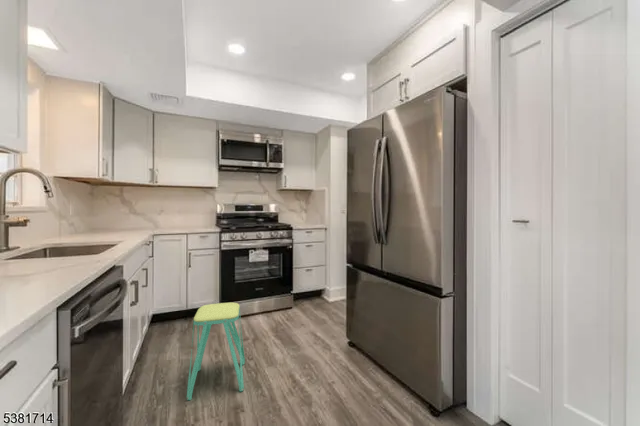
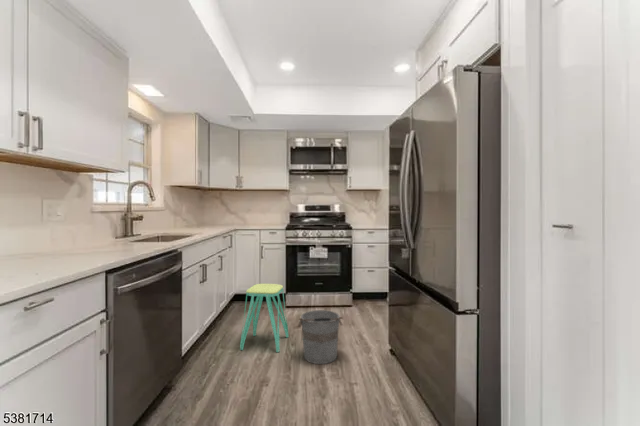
bucket: none [270,327,325,398] -> present [298,310,342,364]

